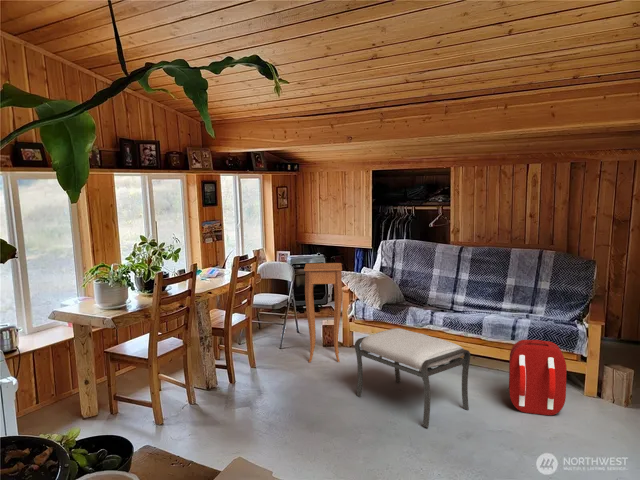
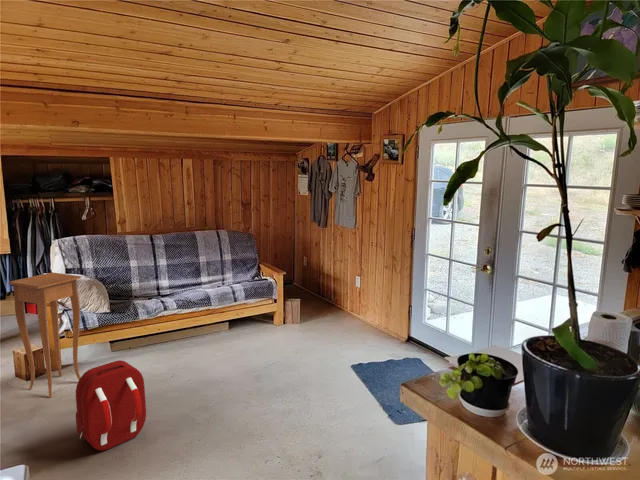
ottoman: present [355,328,470,428] -> none [160,314,256,395]
backpack: present [506,340,567,415] -> present [76,360,146,451]

